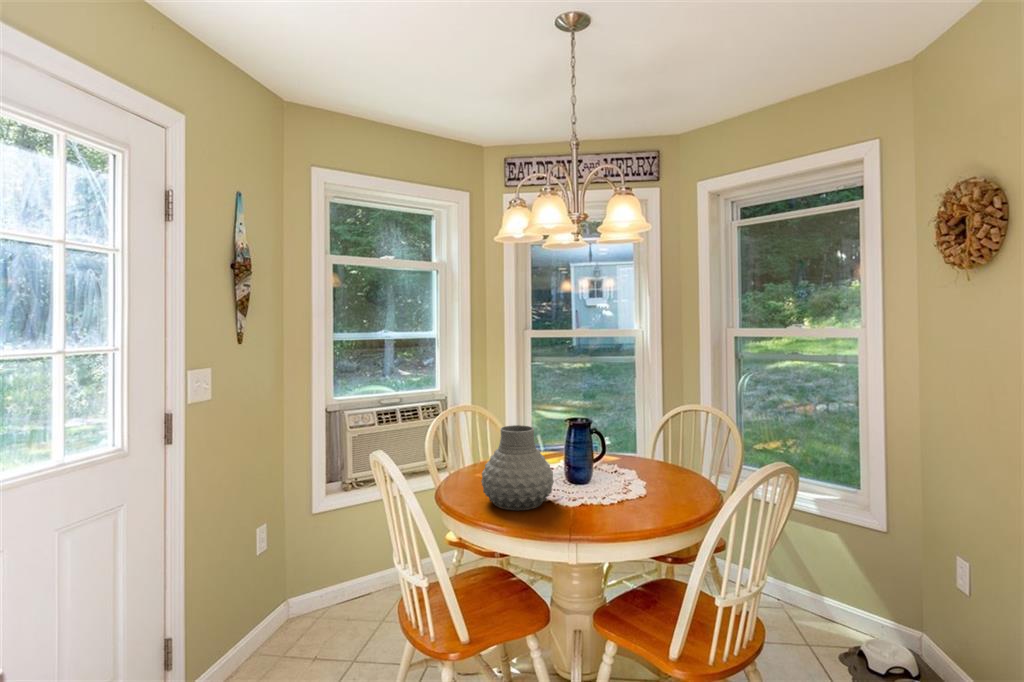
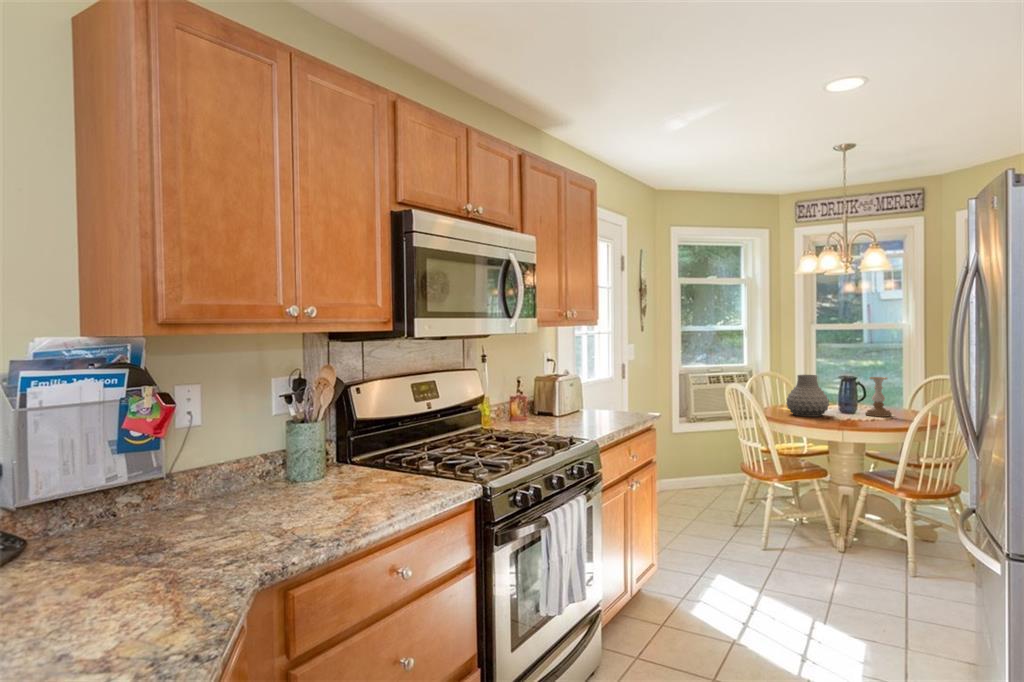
candle holder: none [608,422,646,496] -> present [865,377,892,417]

